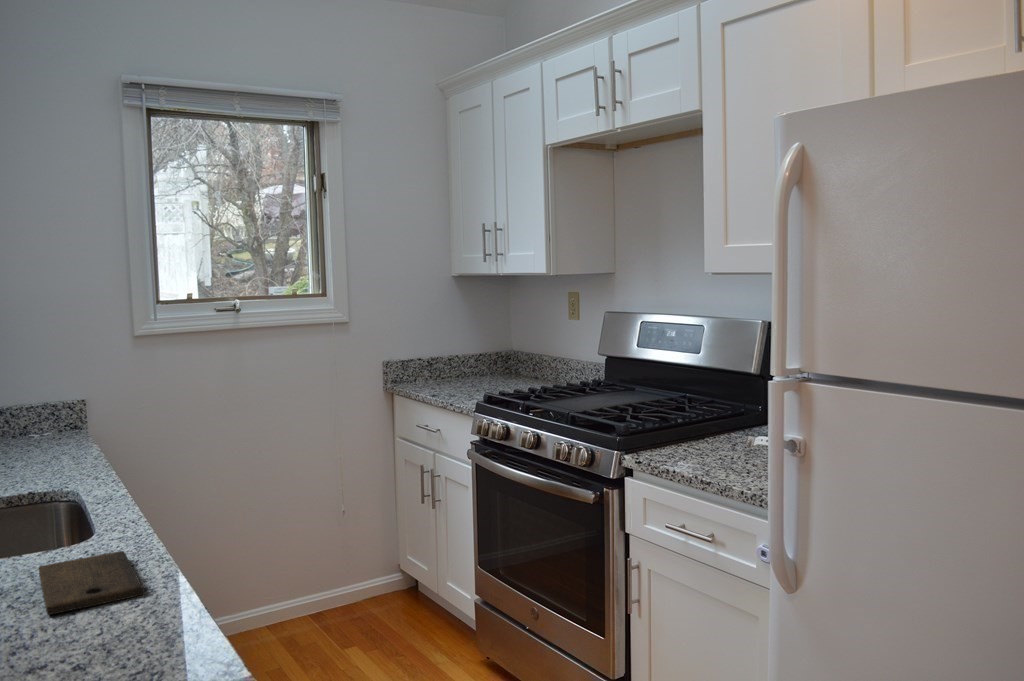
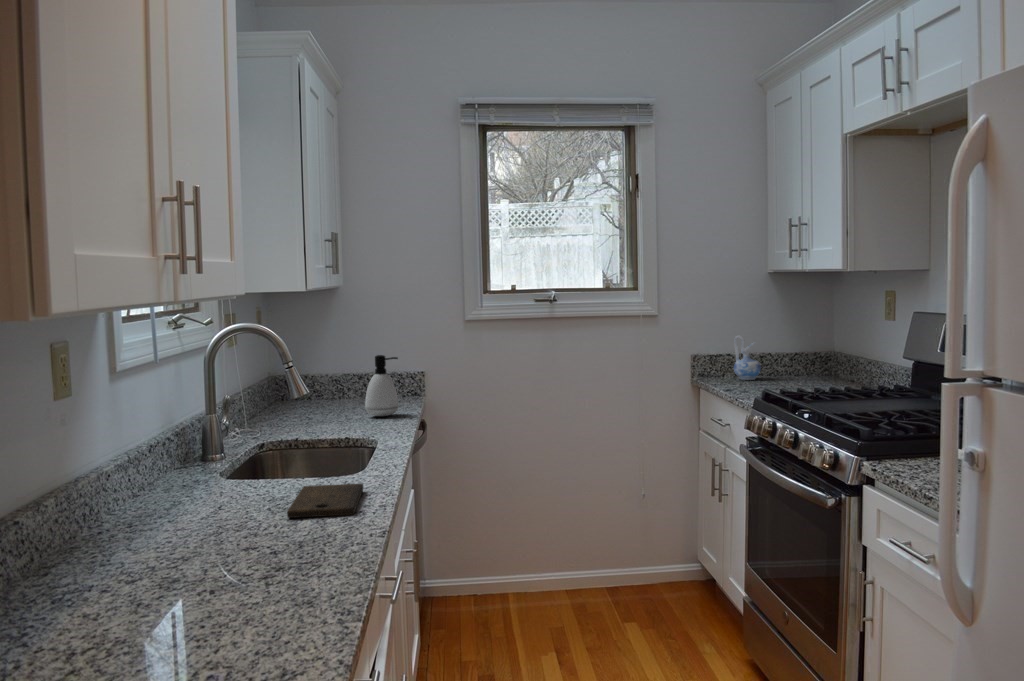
ceramic pitcher: none [427,340,454,383] -> present [734,336,761,380]
soap dispenser: none [28,382,73,458] -> present [365,355,398,416]

